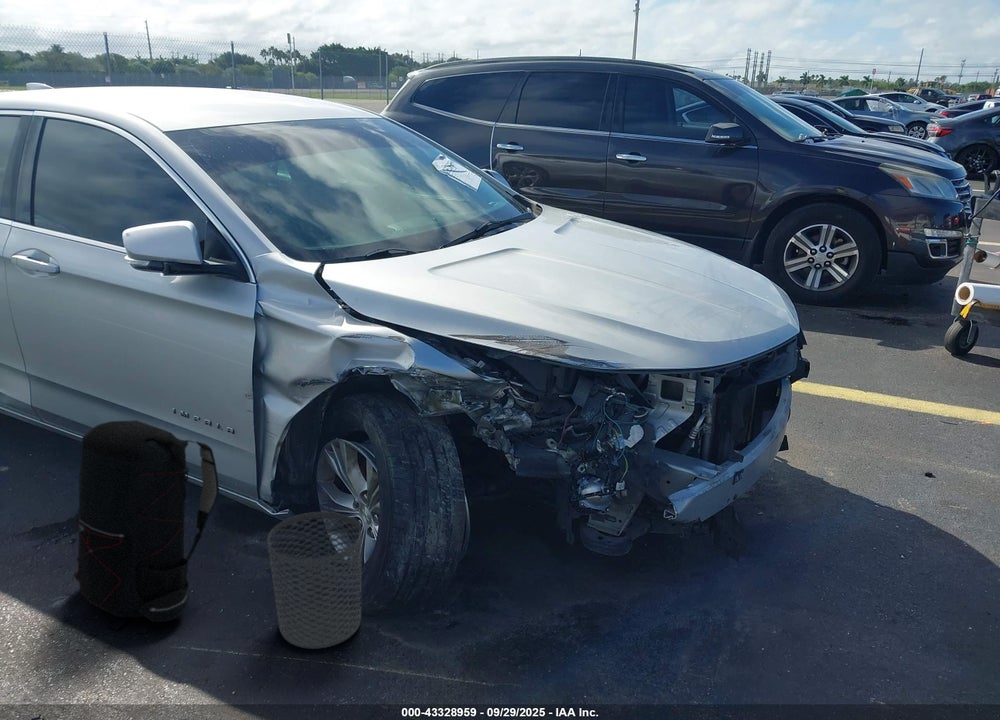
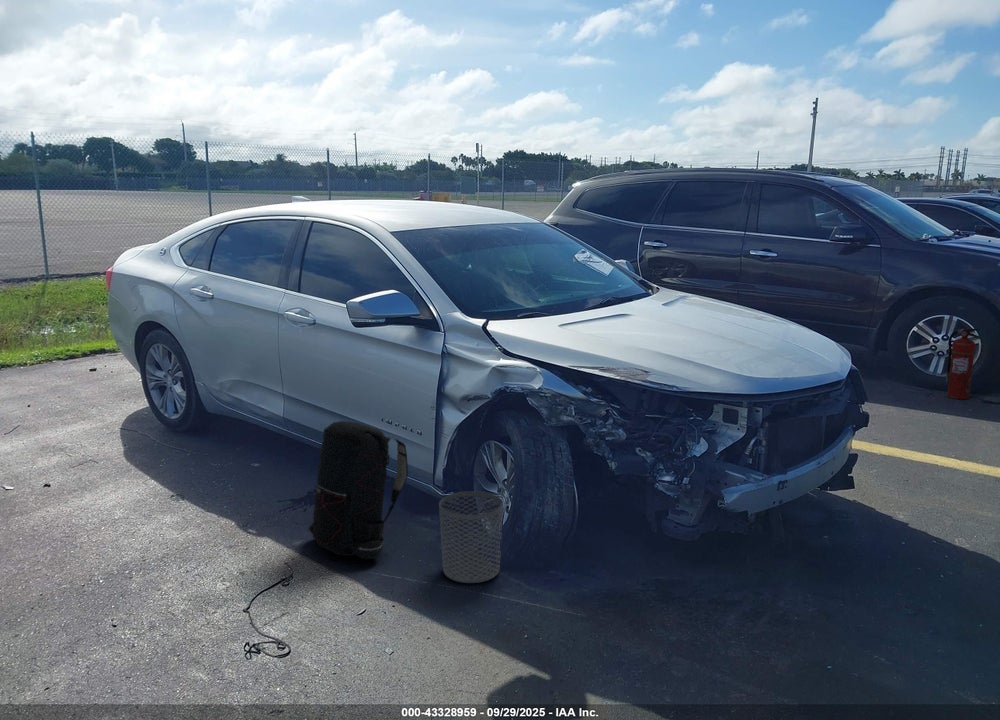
fire extinguisher: none [823,238,860,315] -> present [946,328,980,399]

